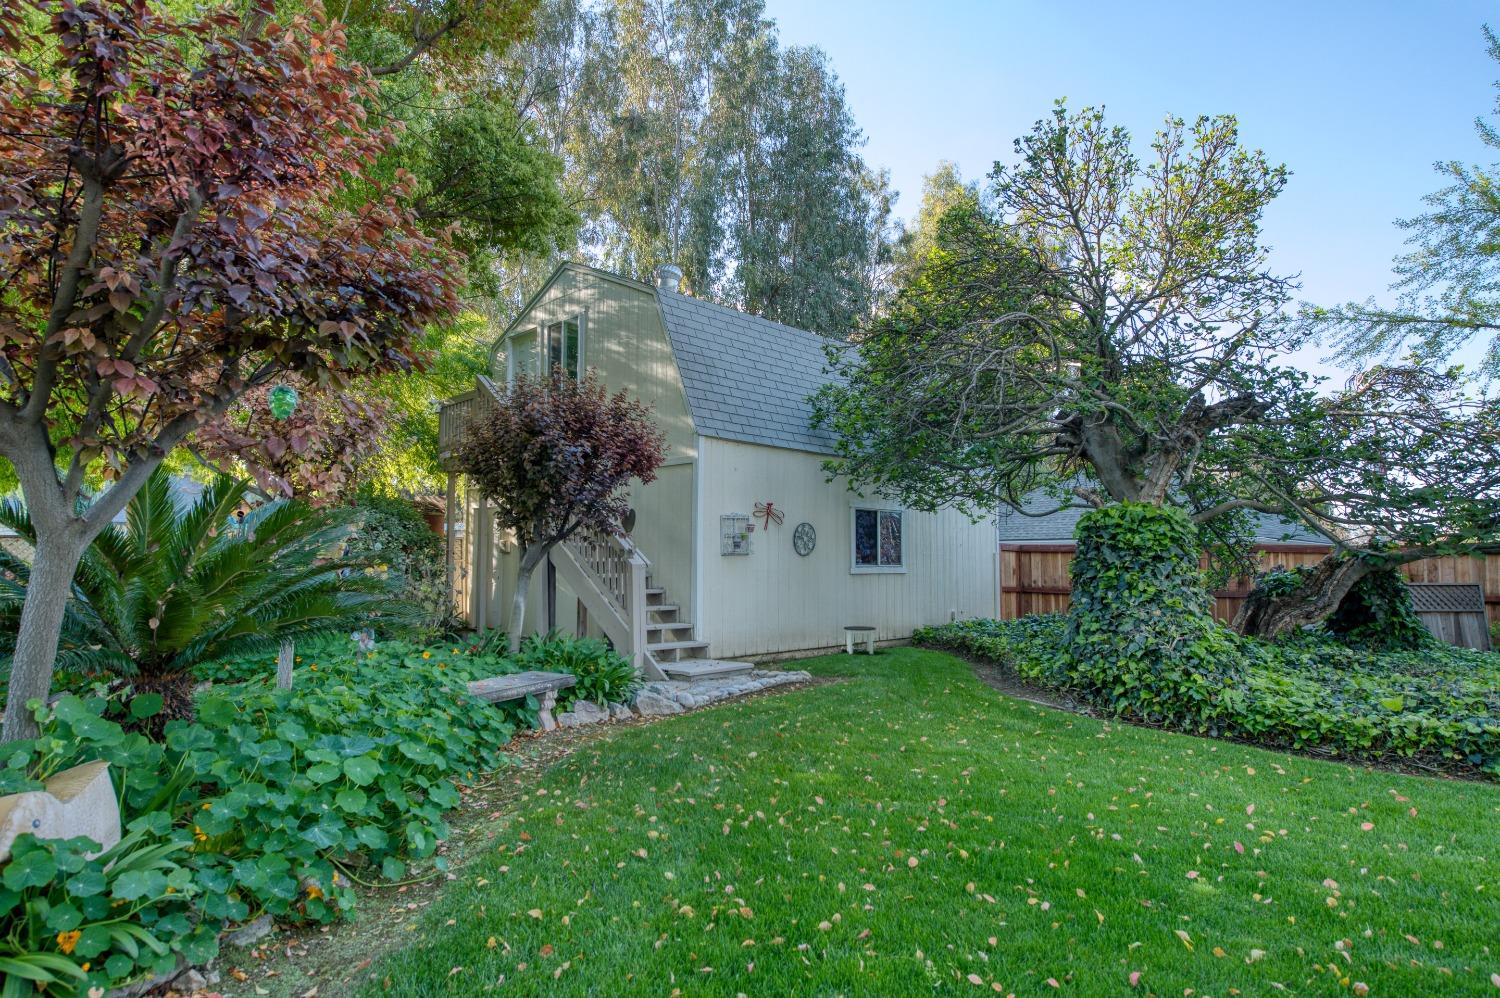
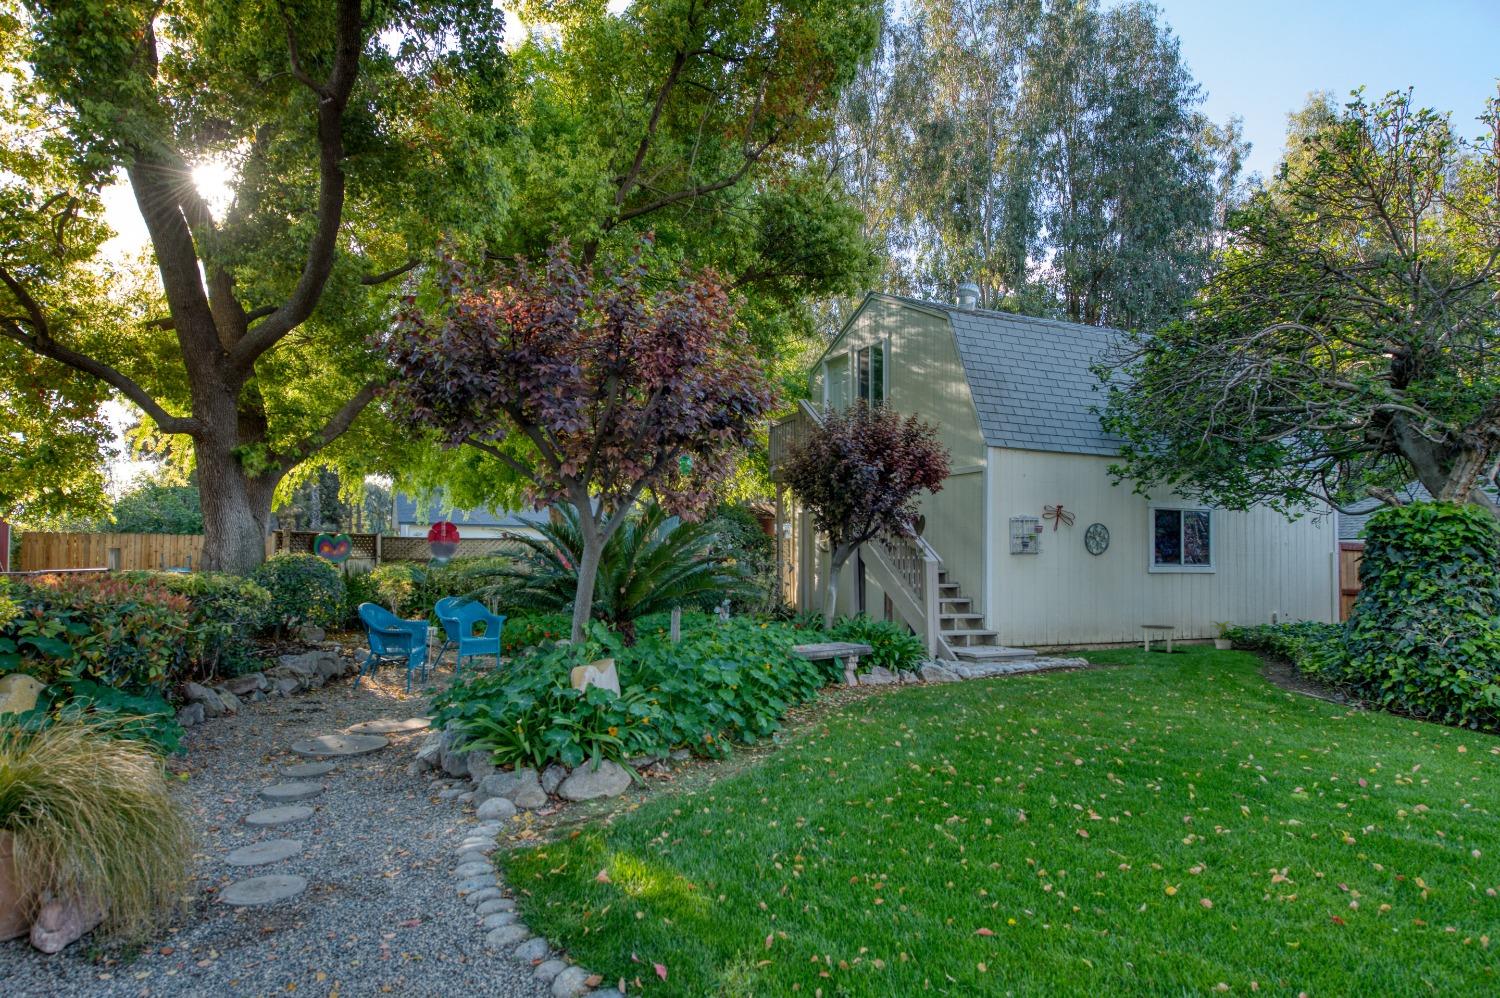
potted plant: none [900,619,927,647] -> present [1214,621,1233,649]

